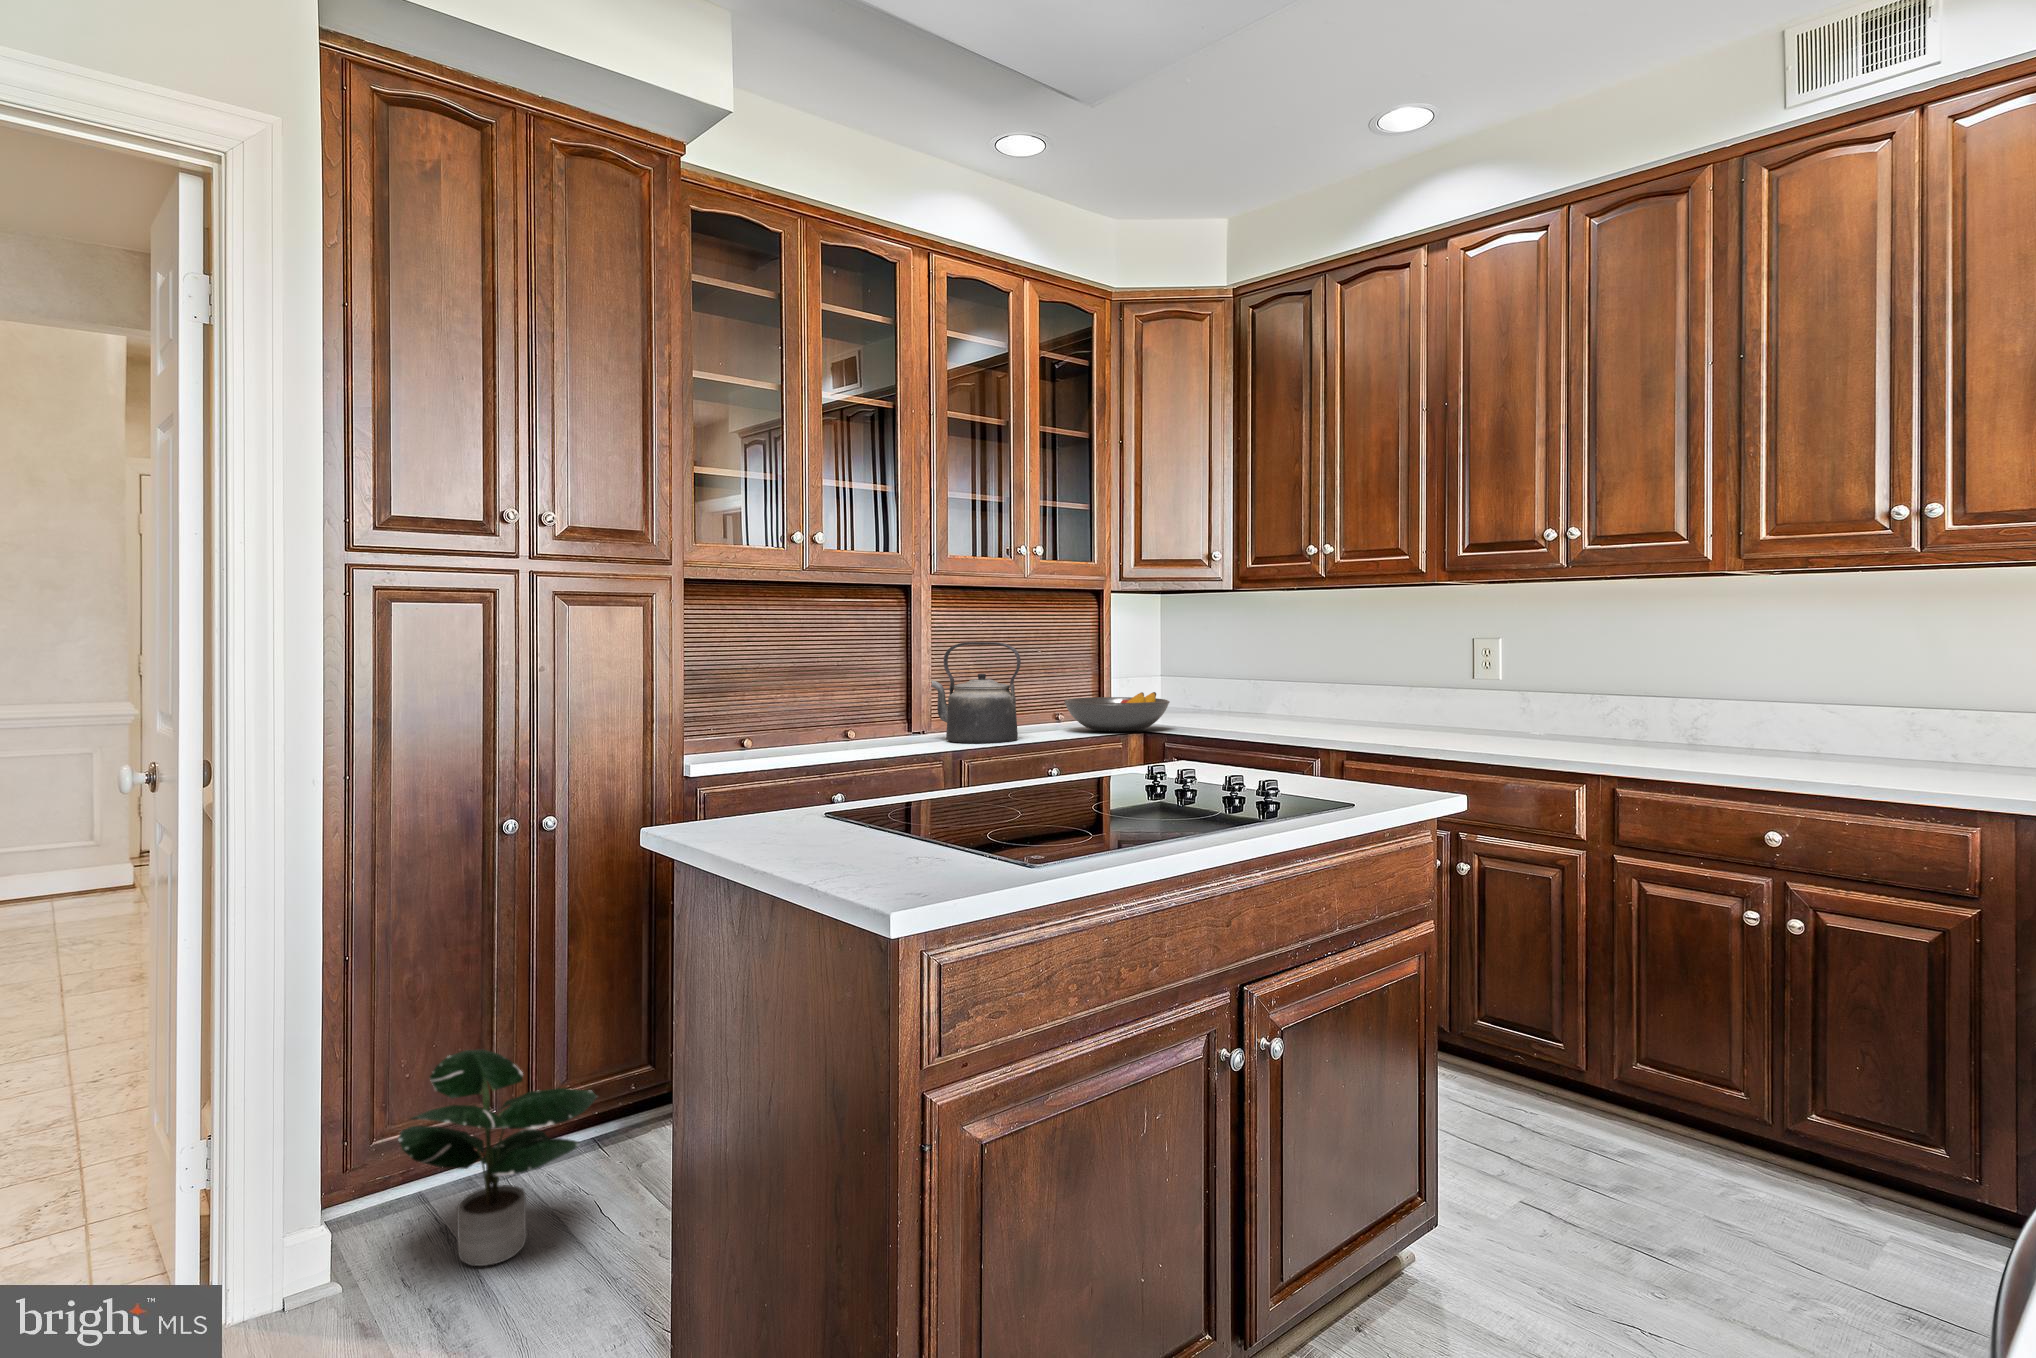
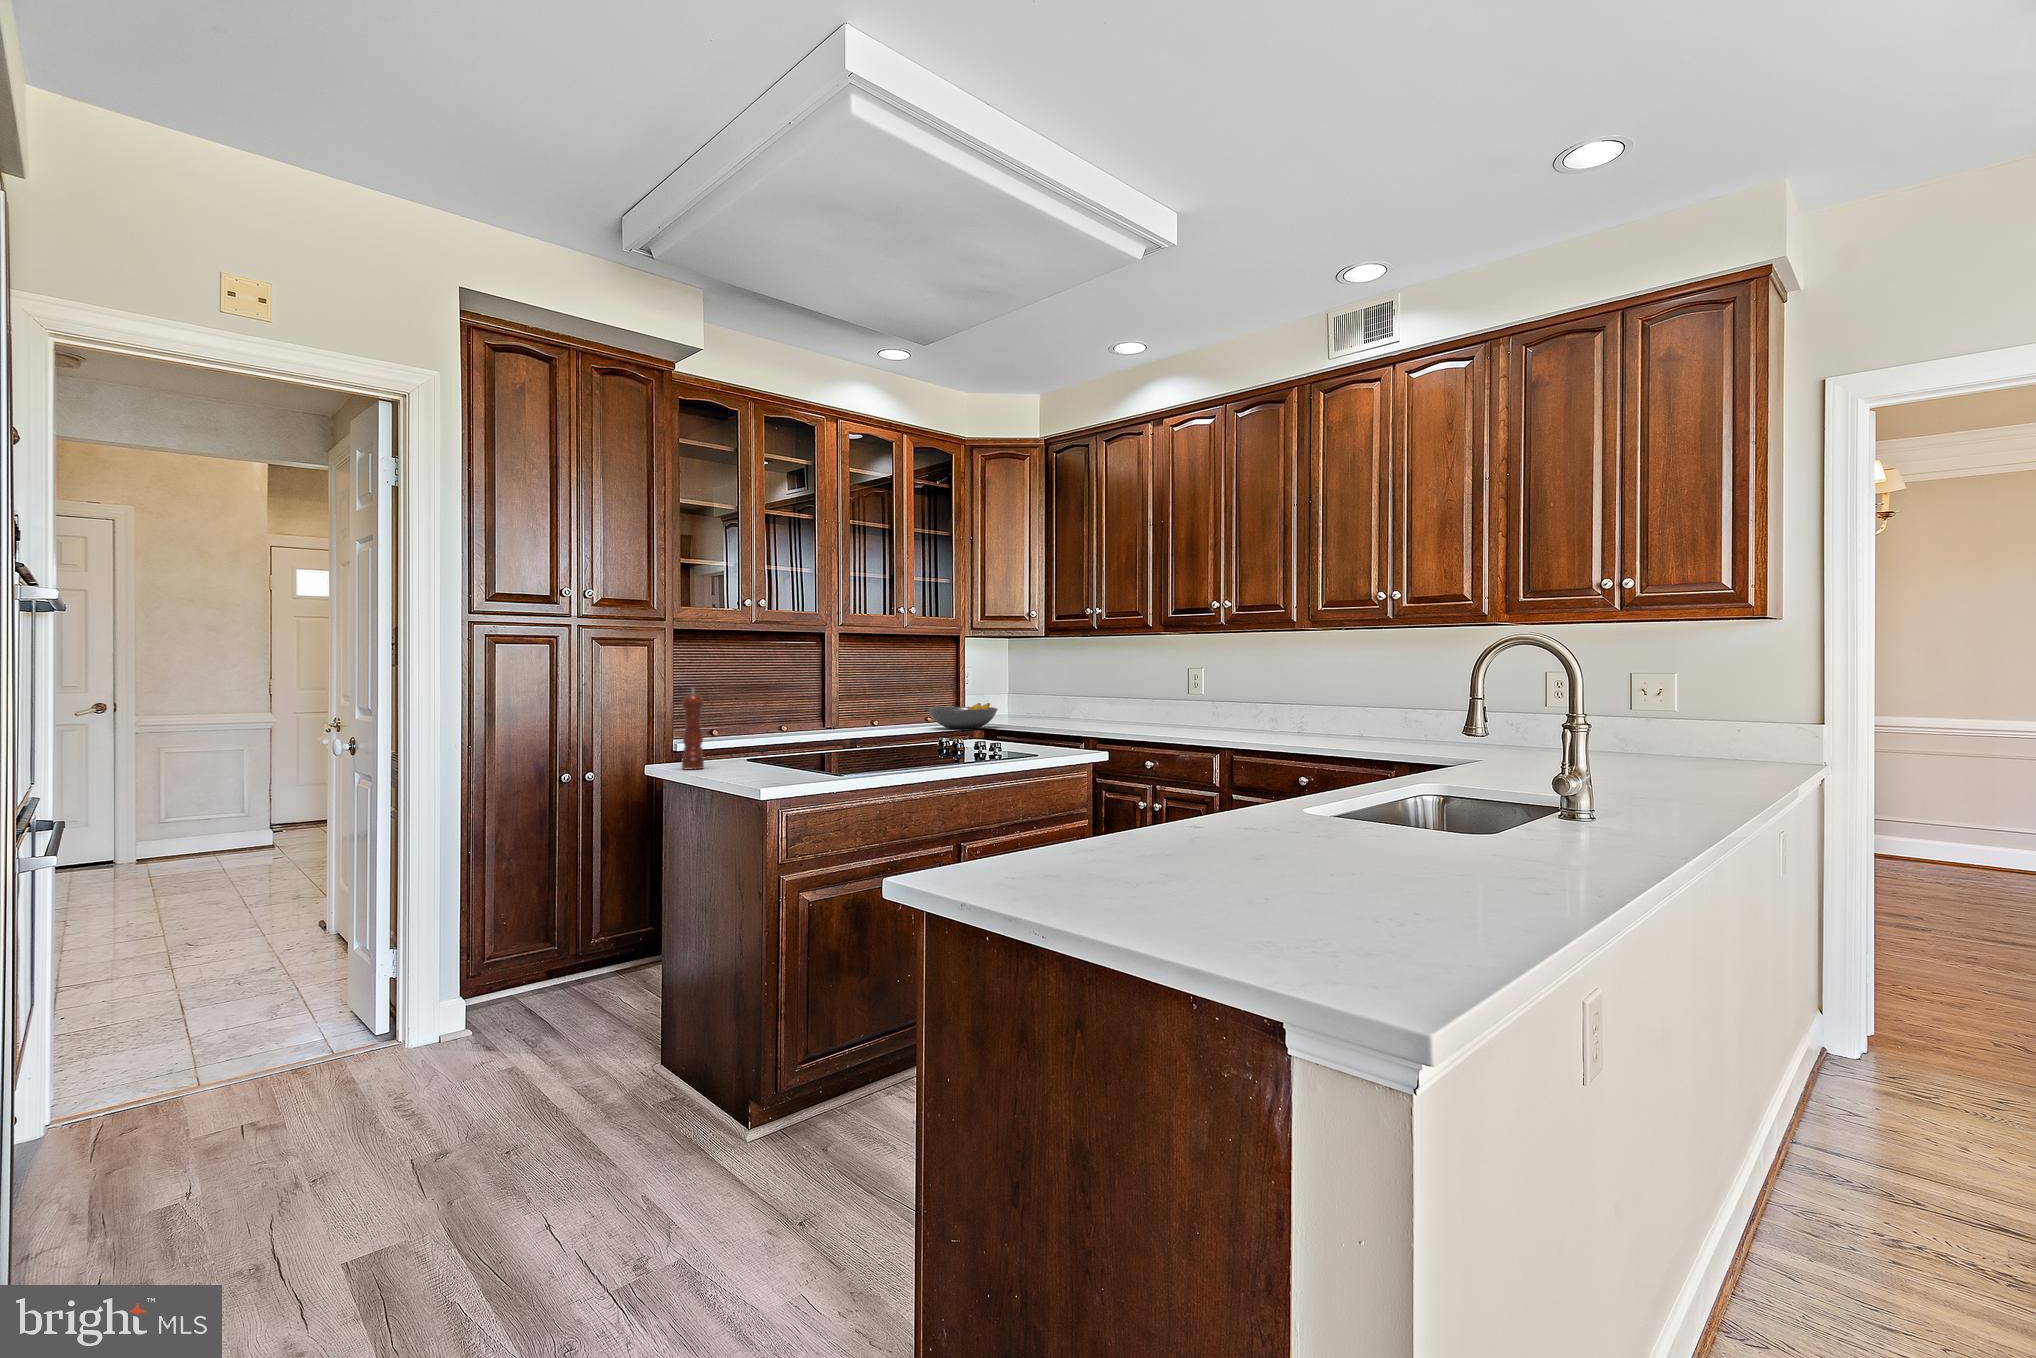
kettle: present [931,642,1021,743] -> none [837,669,894,734]
pepper mill: none [710,687,753,843] -> present [682,689,704,769]
potted plant: present [398,1050,597,1266] -> none [499,906,616,1025]

